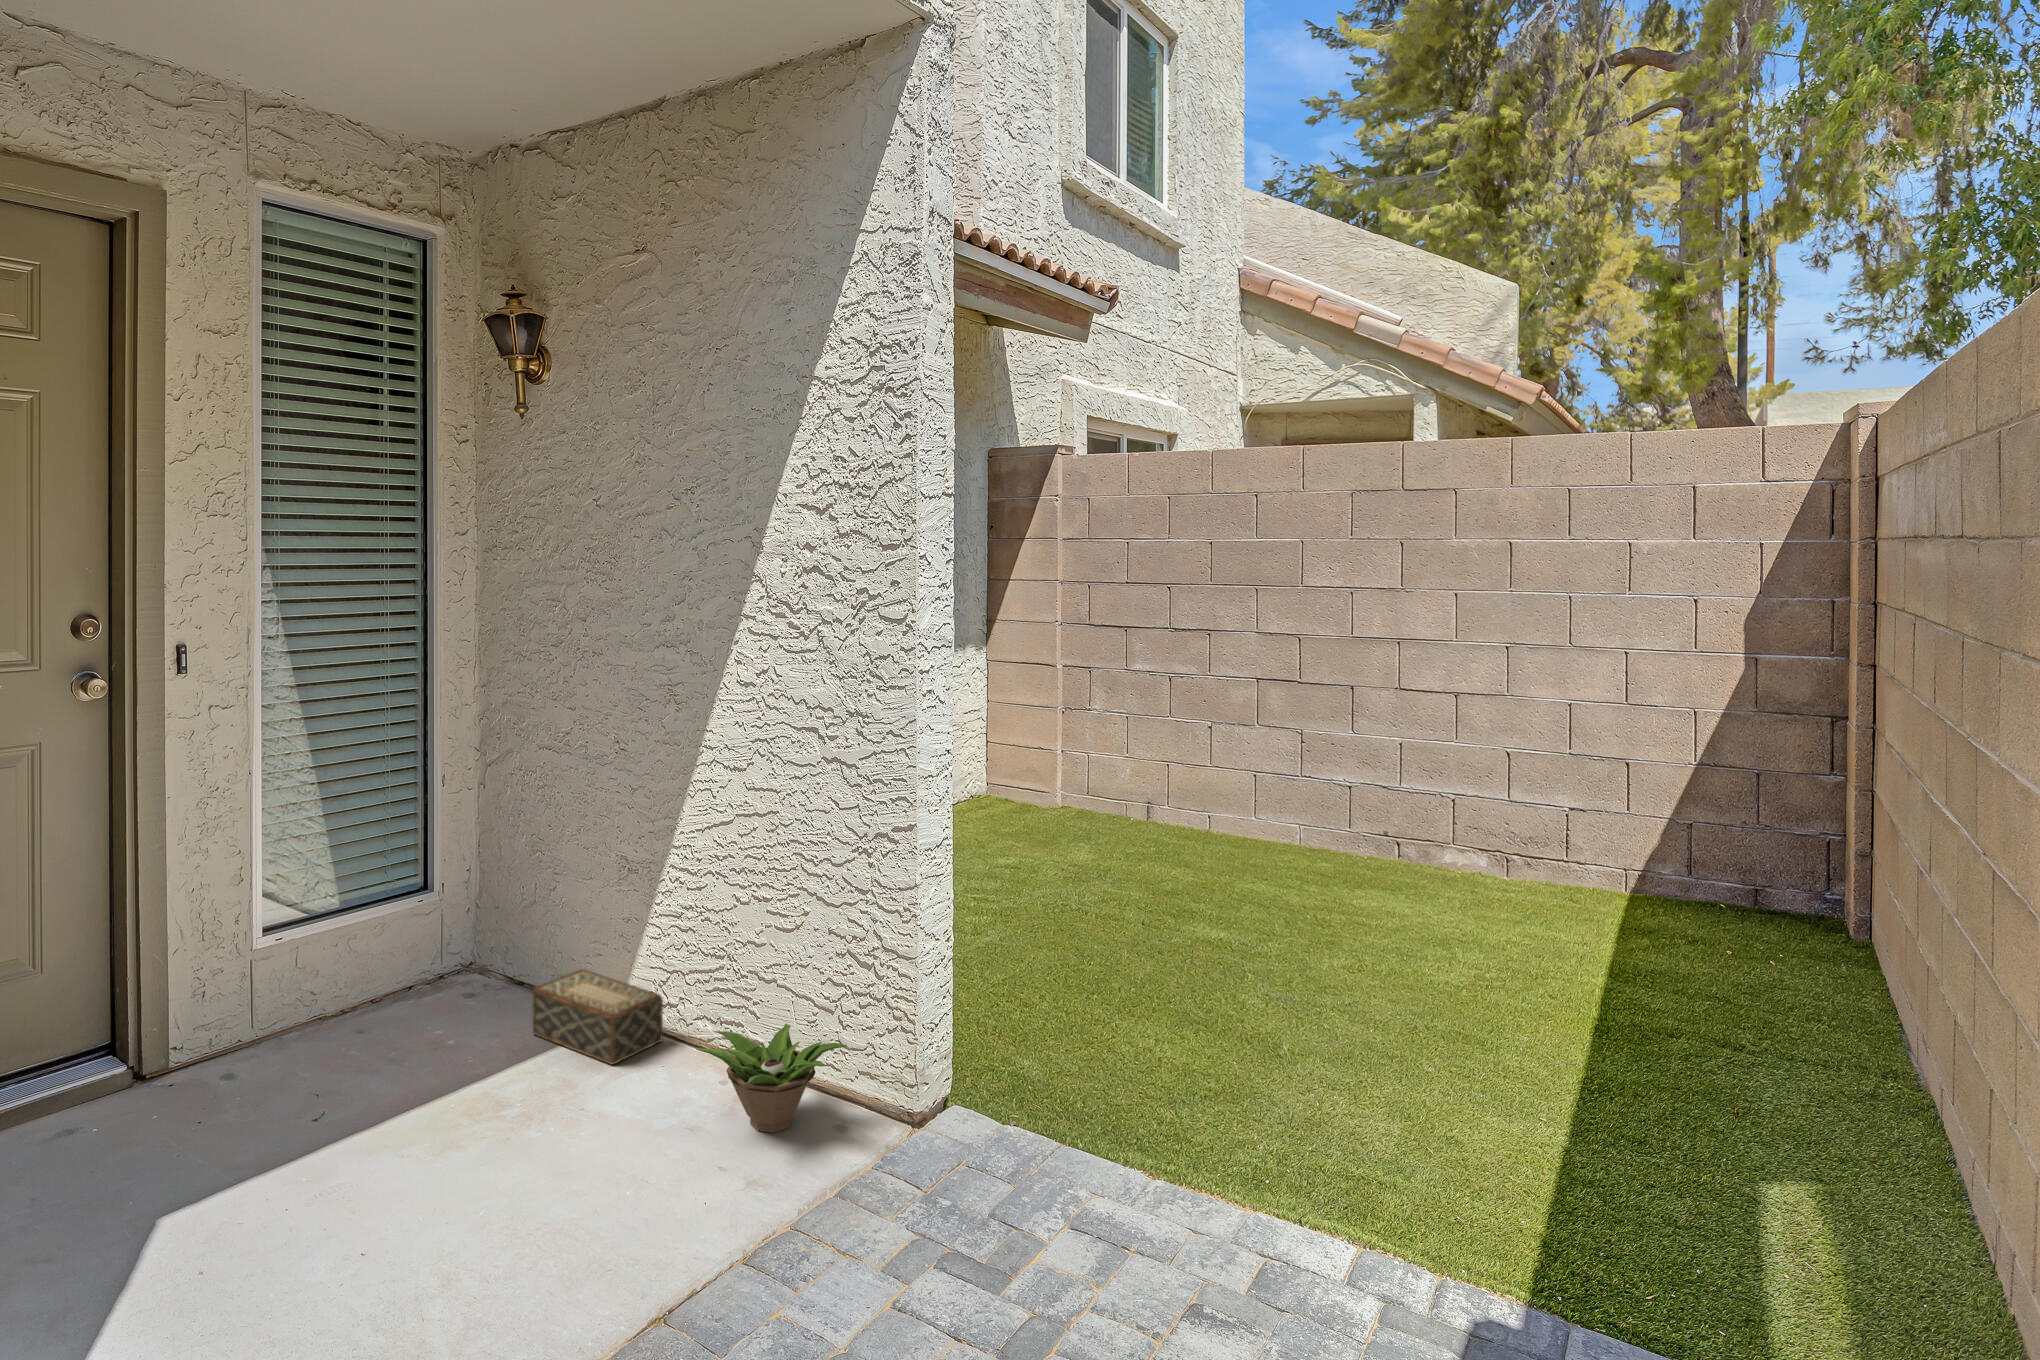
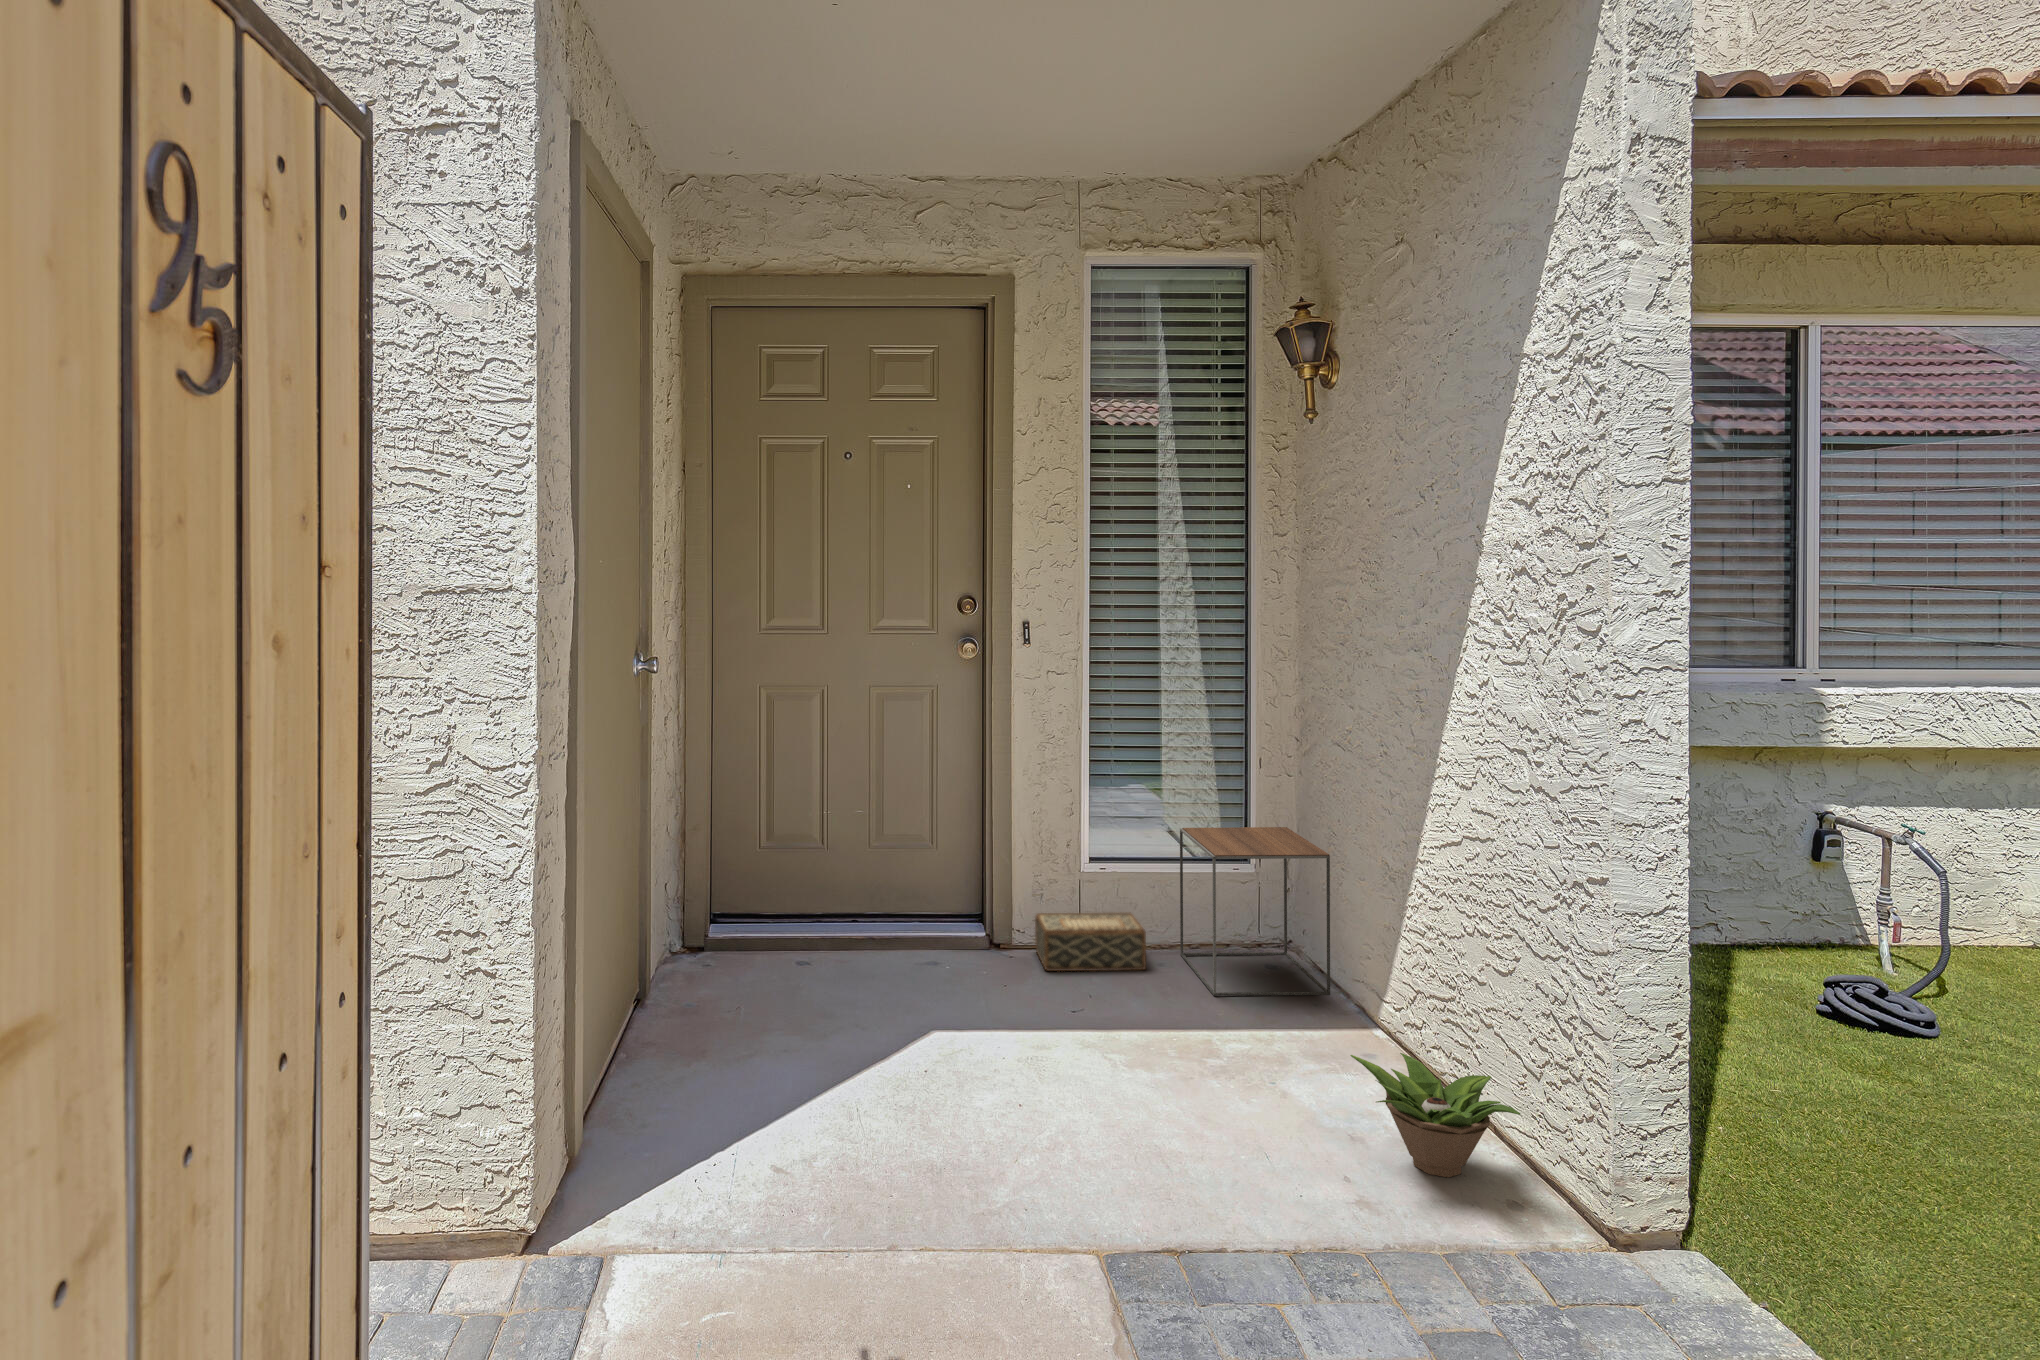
side table: none [378,842,555,1045] -> present [1180,827,1330,996]
woven basket: present [533,969,663,1065] -> present [1035,912,1146,971]

